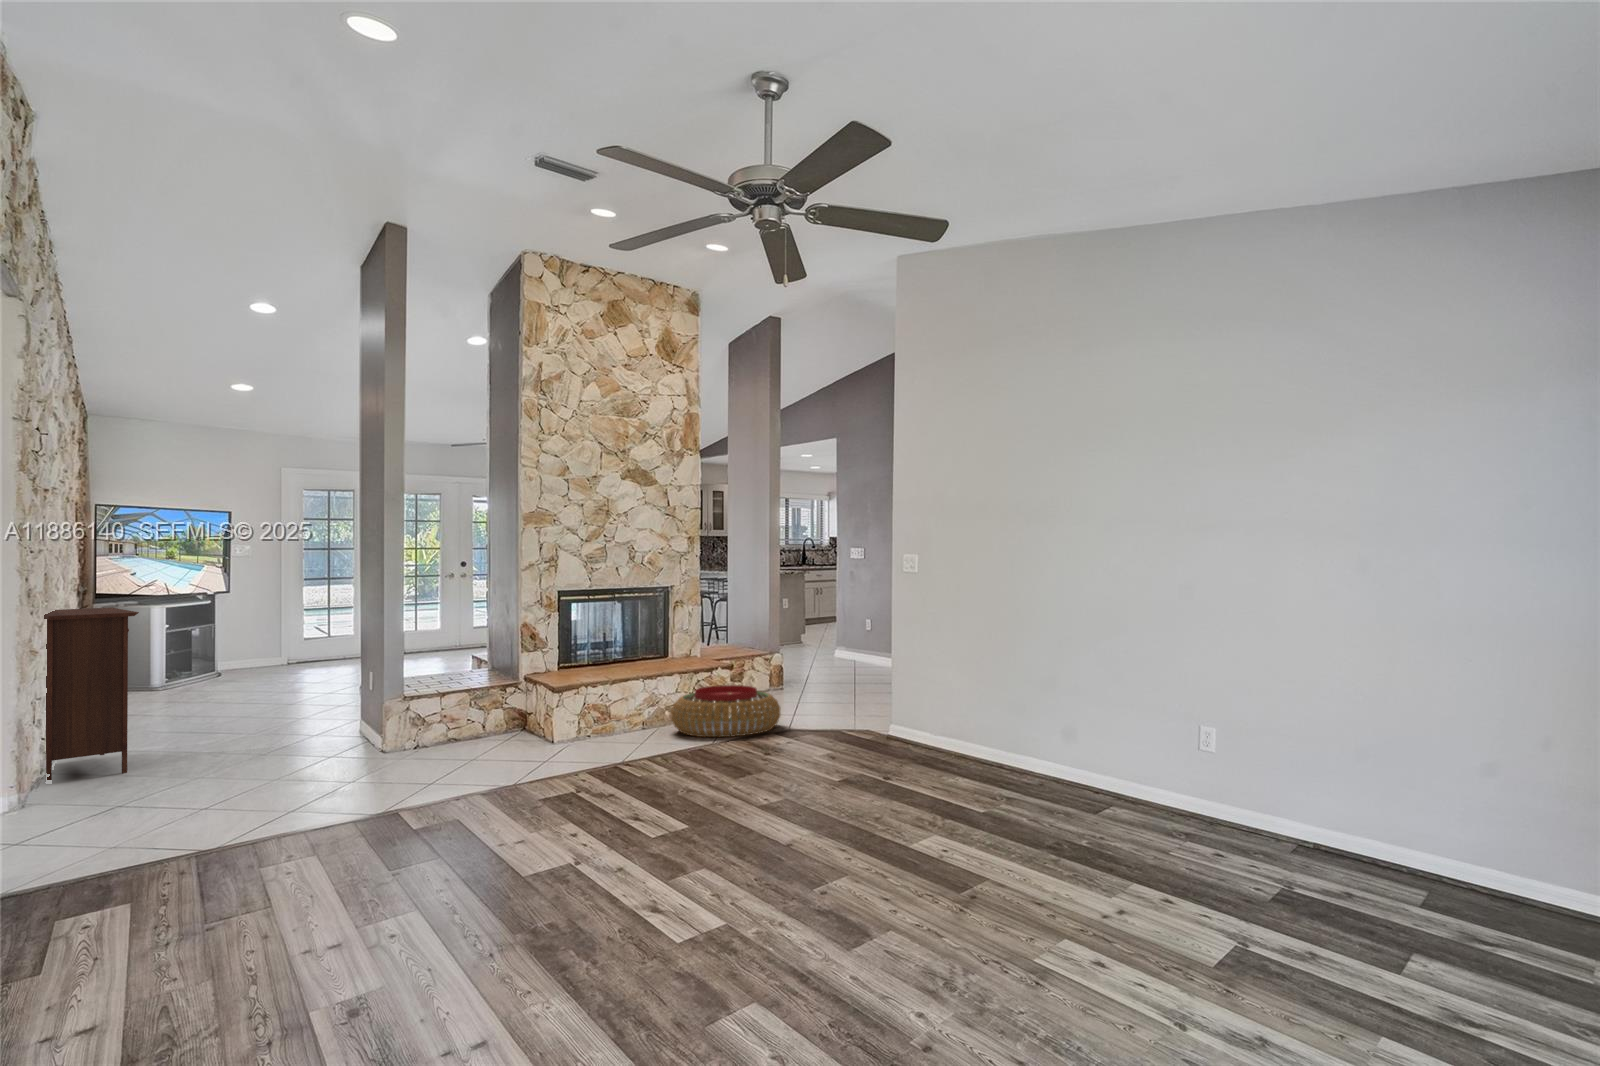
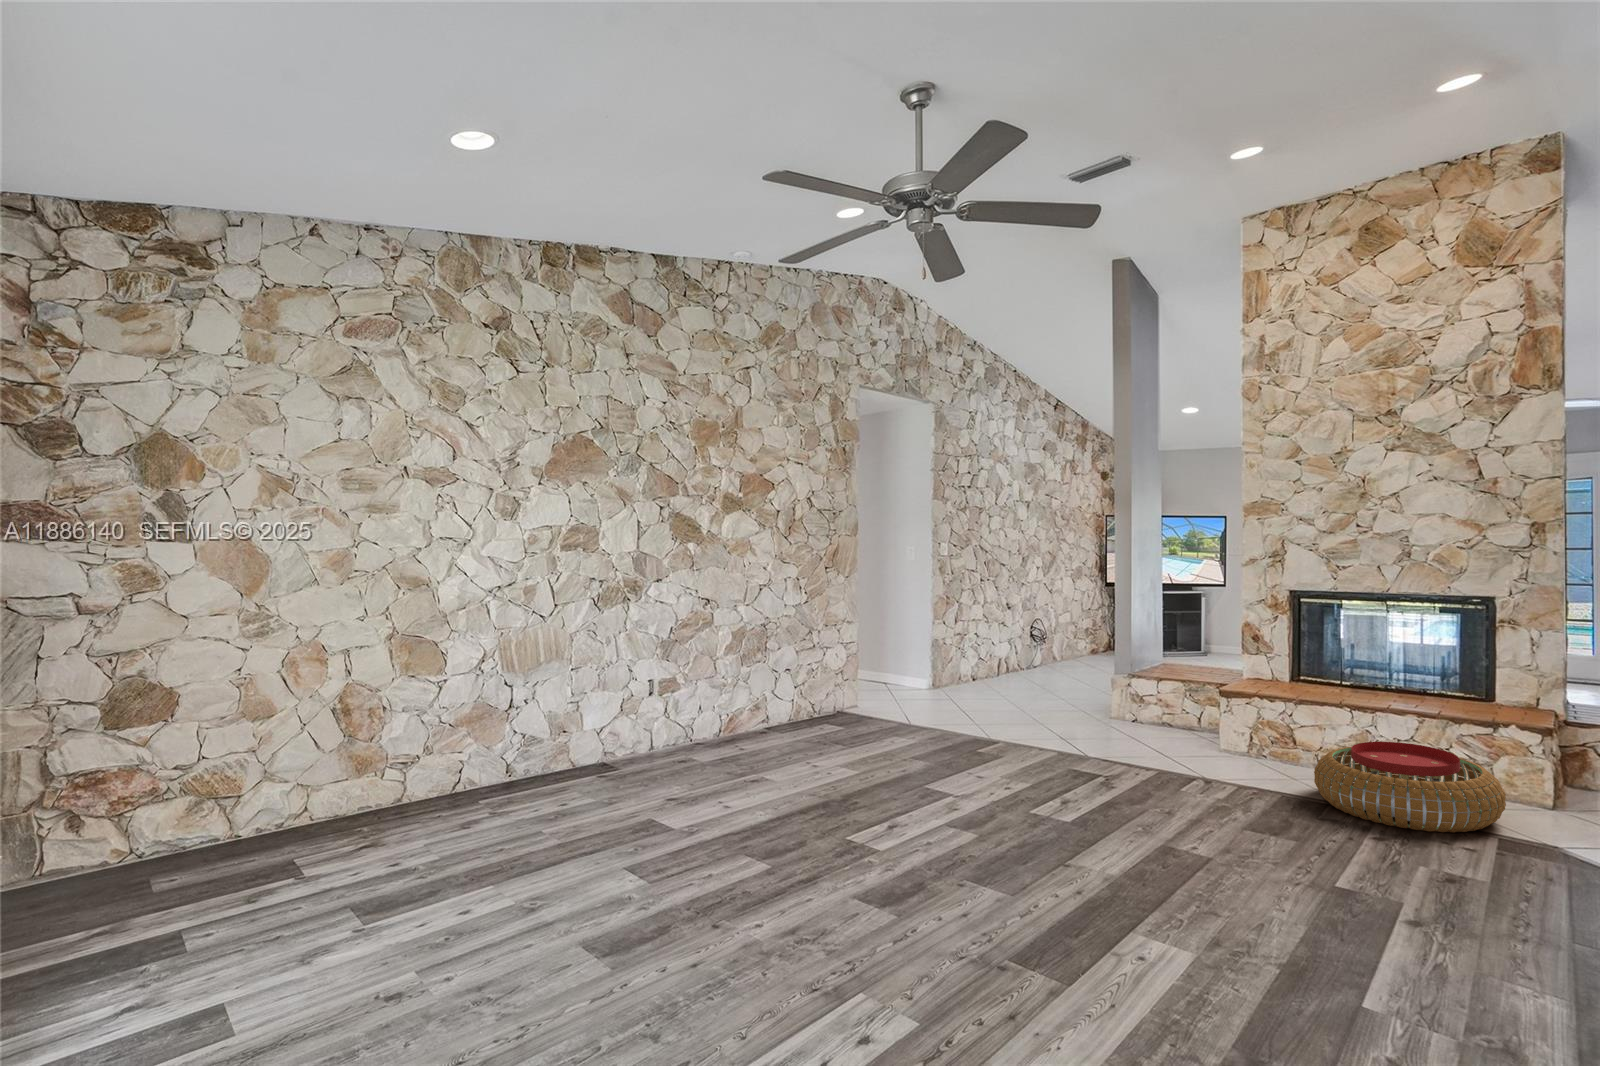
console table: present [44,608,139,780] -> none [975,572,1064,687]

